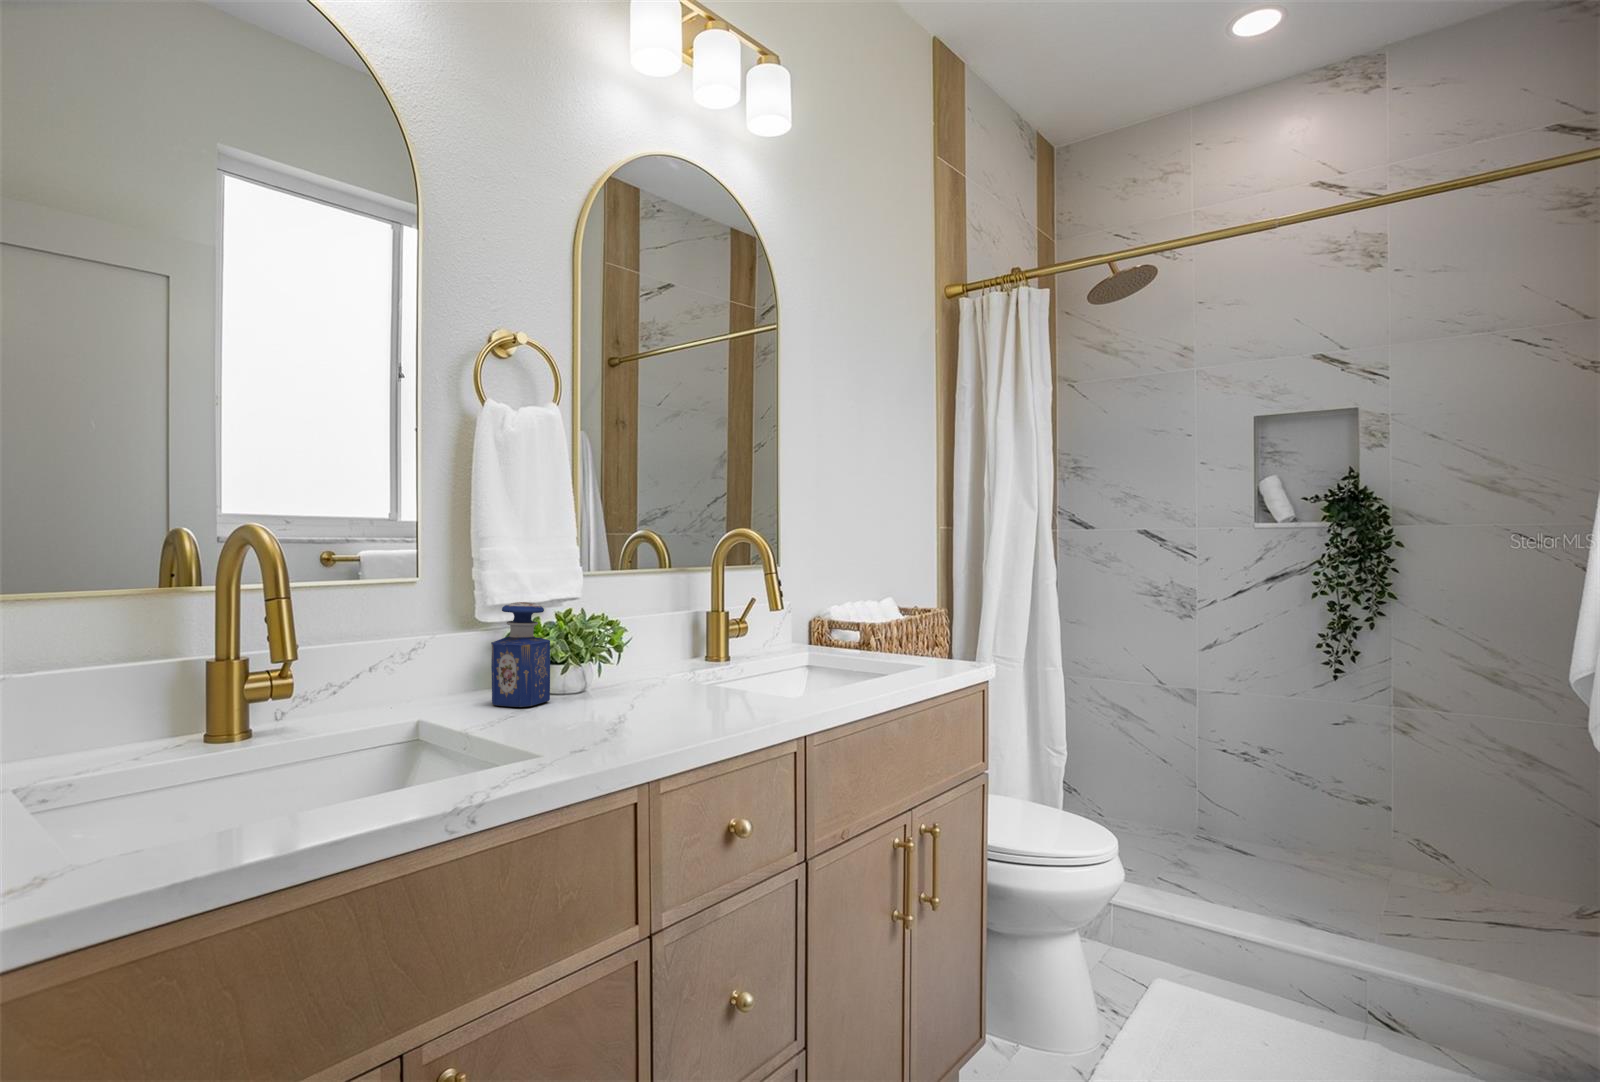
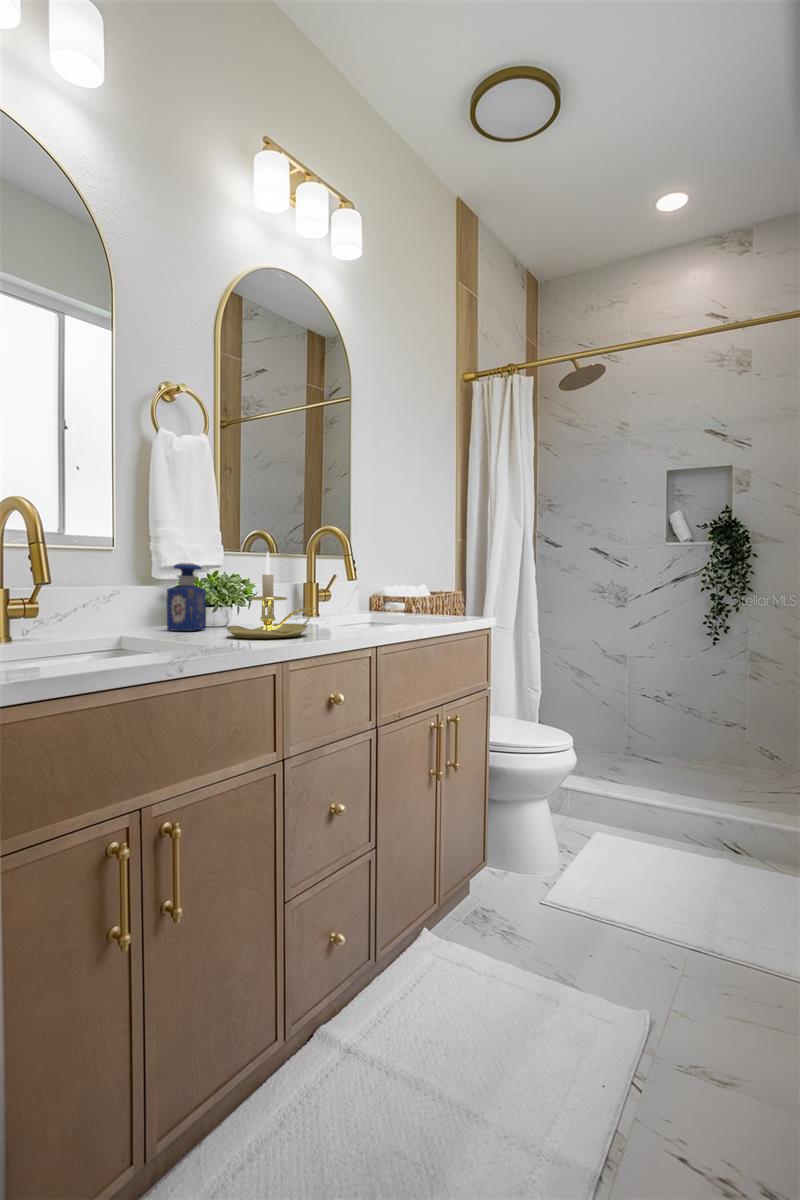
candle holder: none [573,593,711,731] -> present [227,552,315,639]

